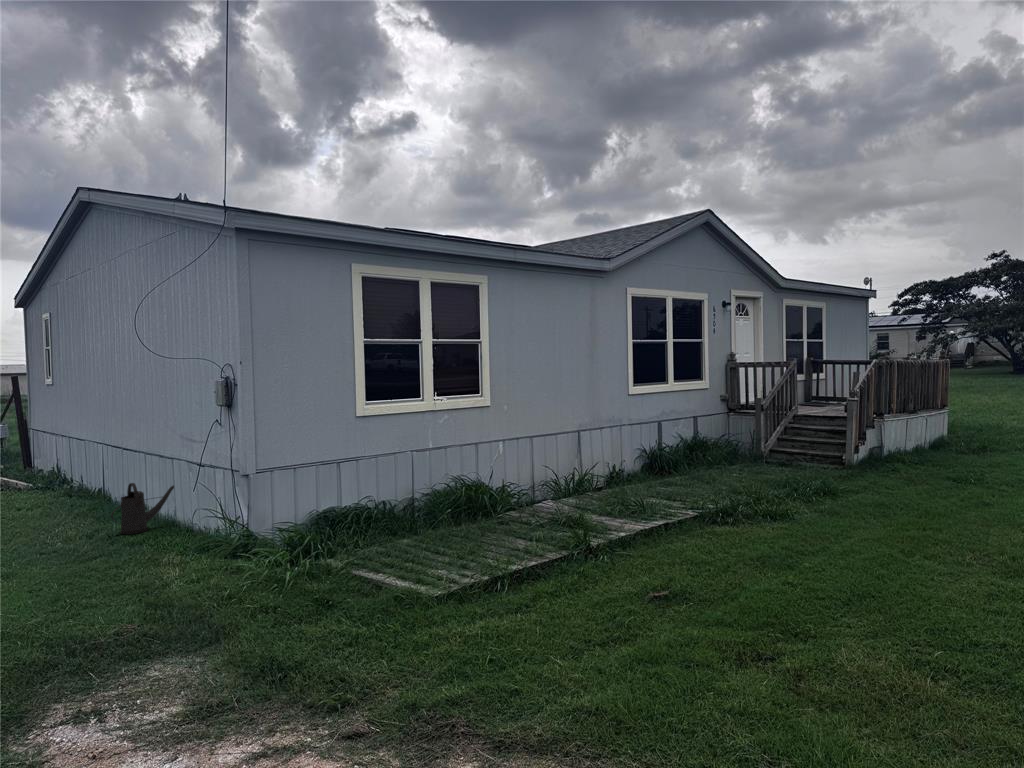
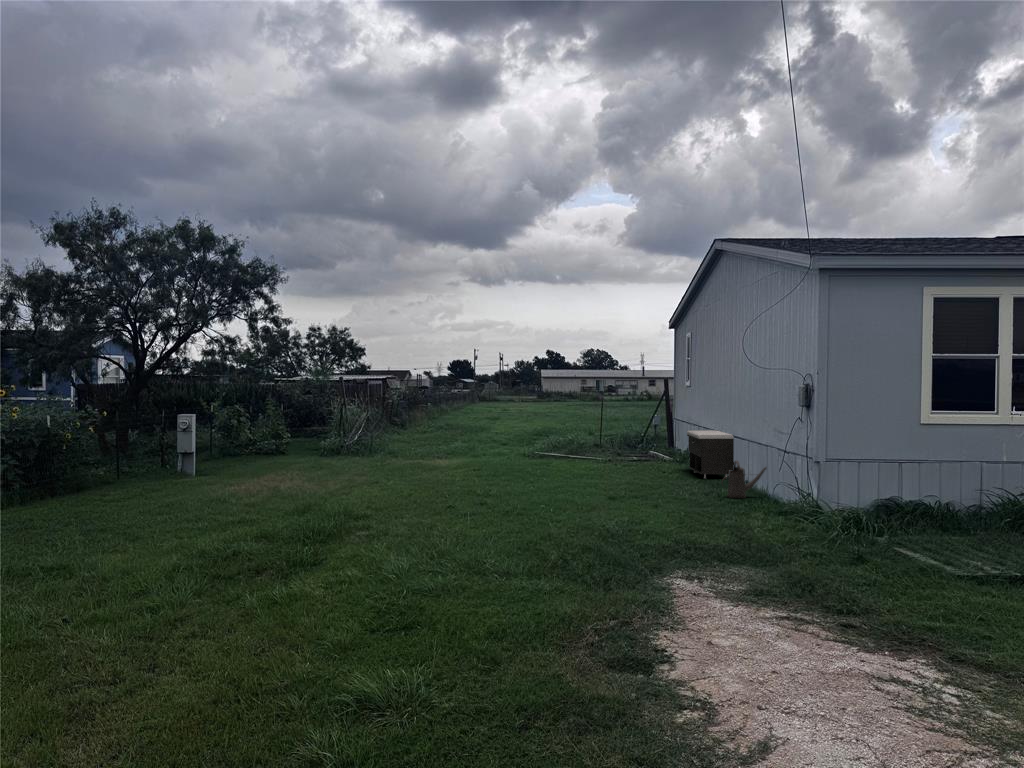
storage bench: none [52,442,125,509] -> present [687,430,734,478]

